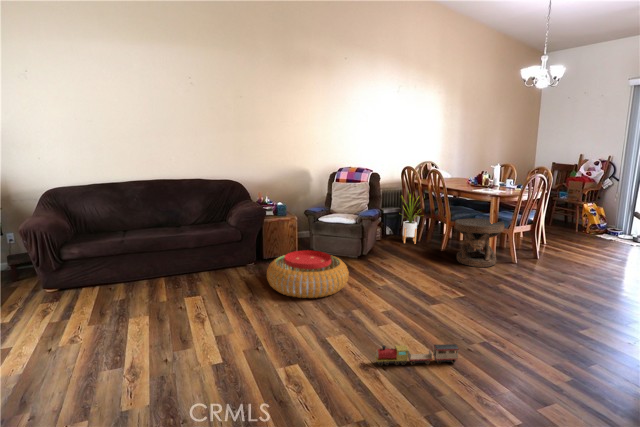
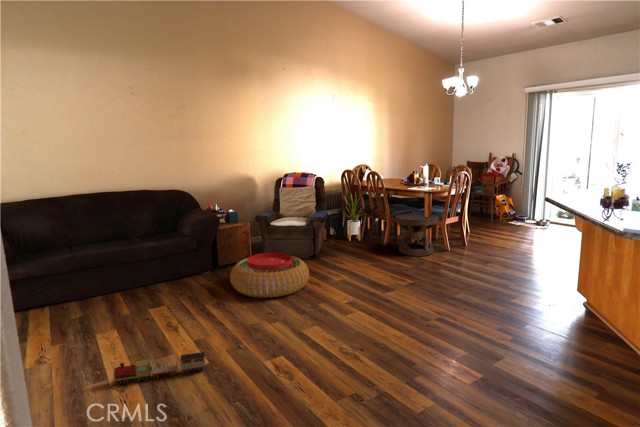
toy train: present [375,344,459,365] -> present [113,352,205,385]

